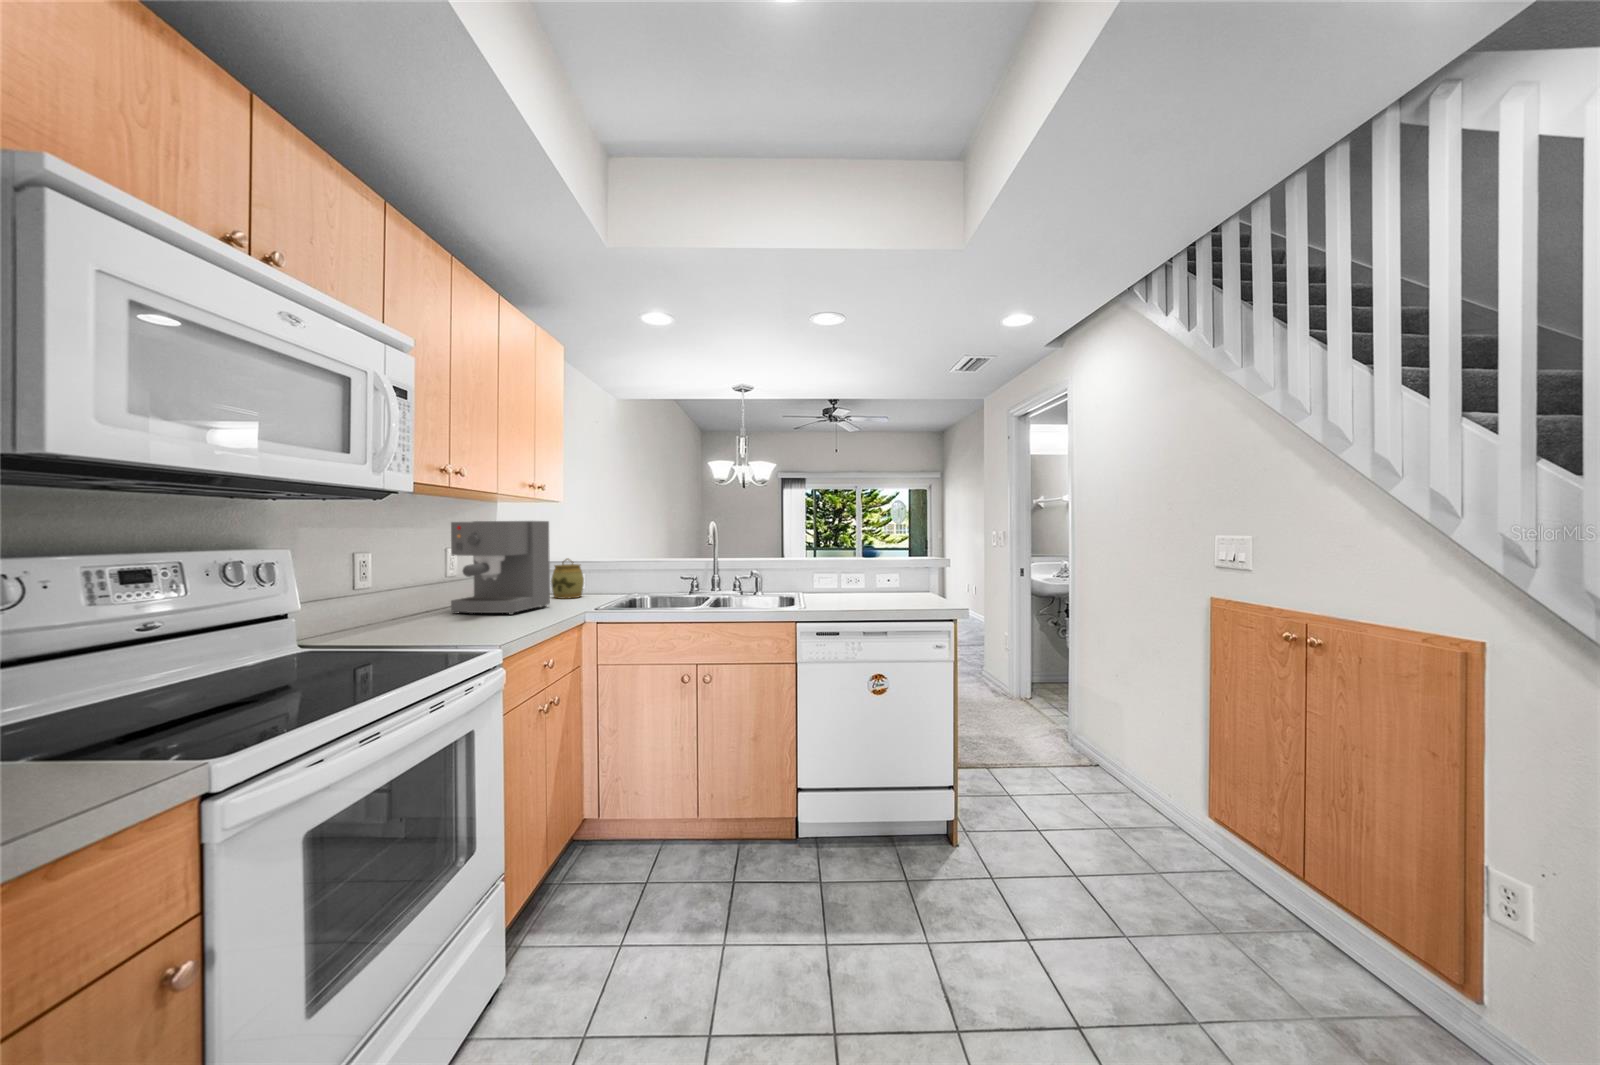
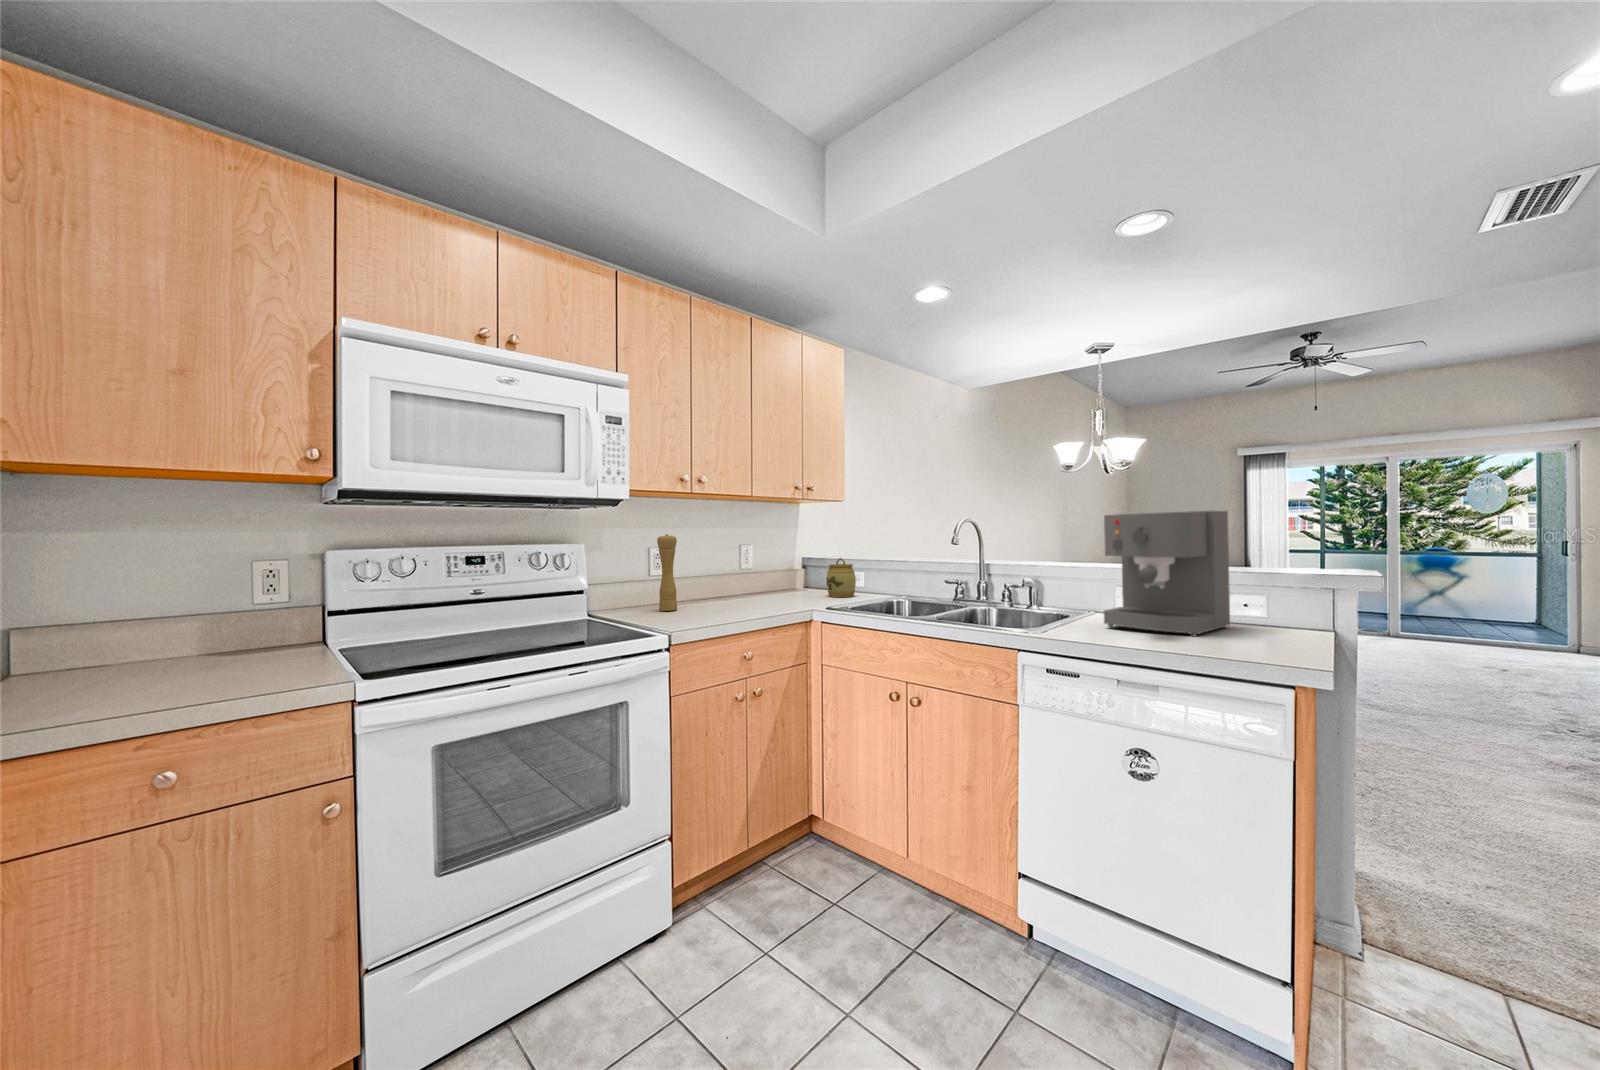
coffee maker: present [451,521,550,615] -> present [1104,511,1230,636]
pepper mill: none [392,533,420,628] -> present [657,534,677,611]

